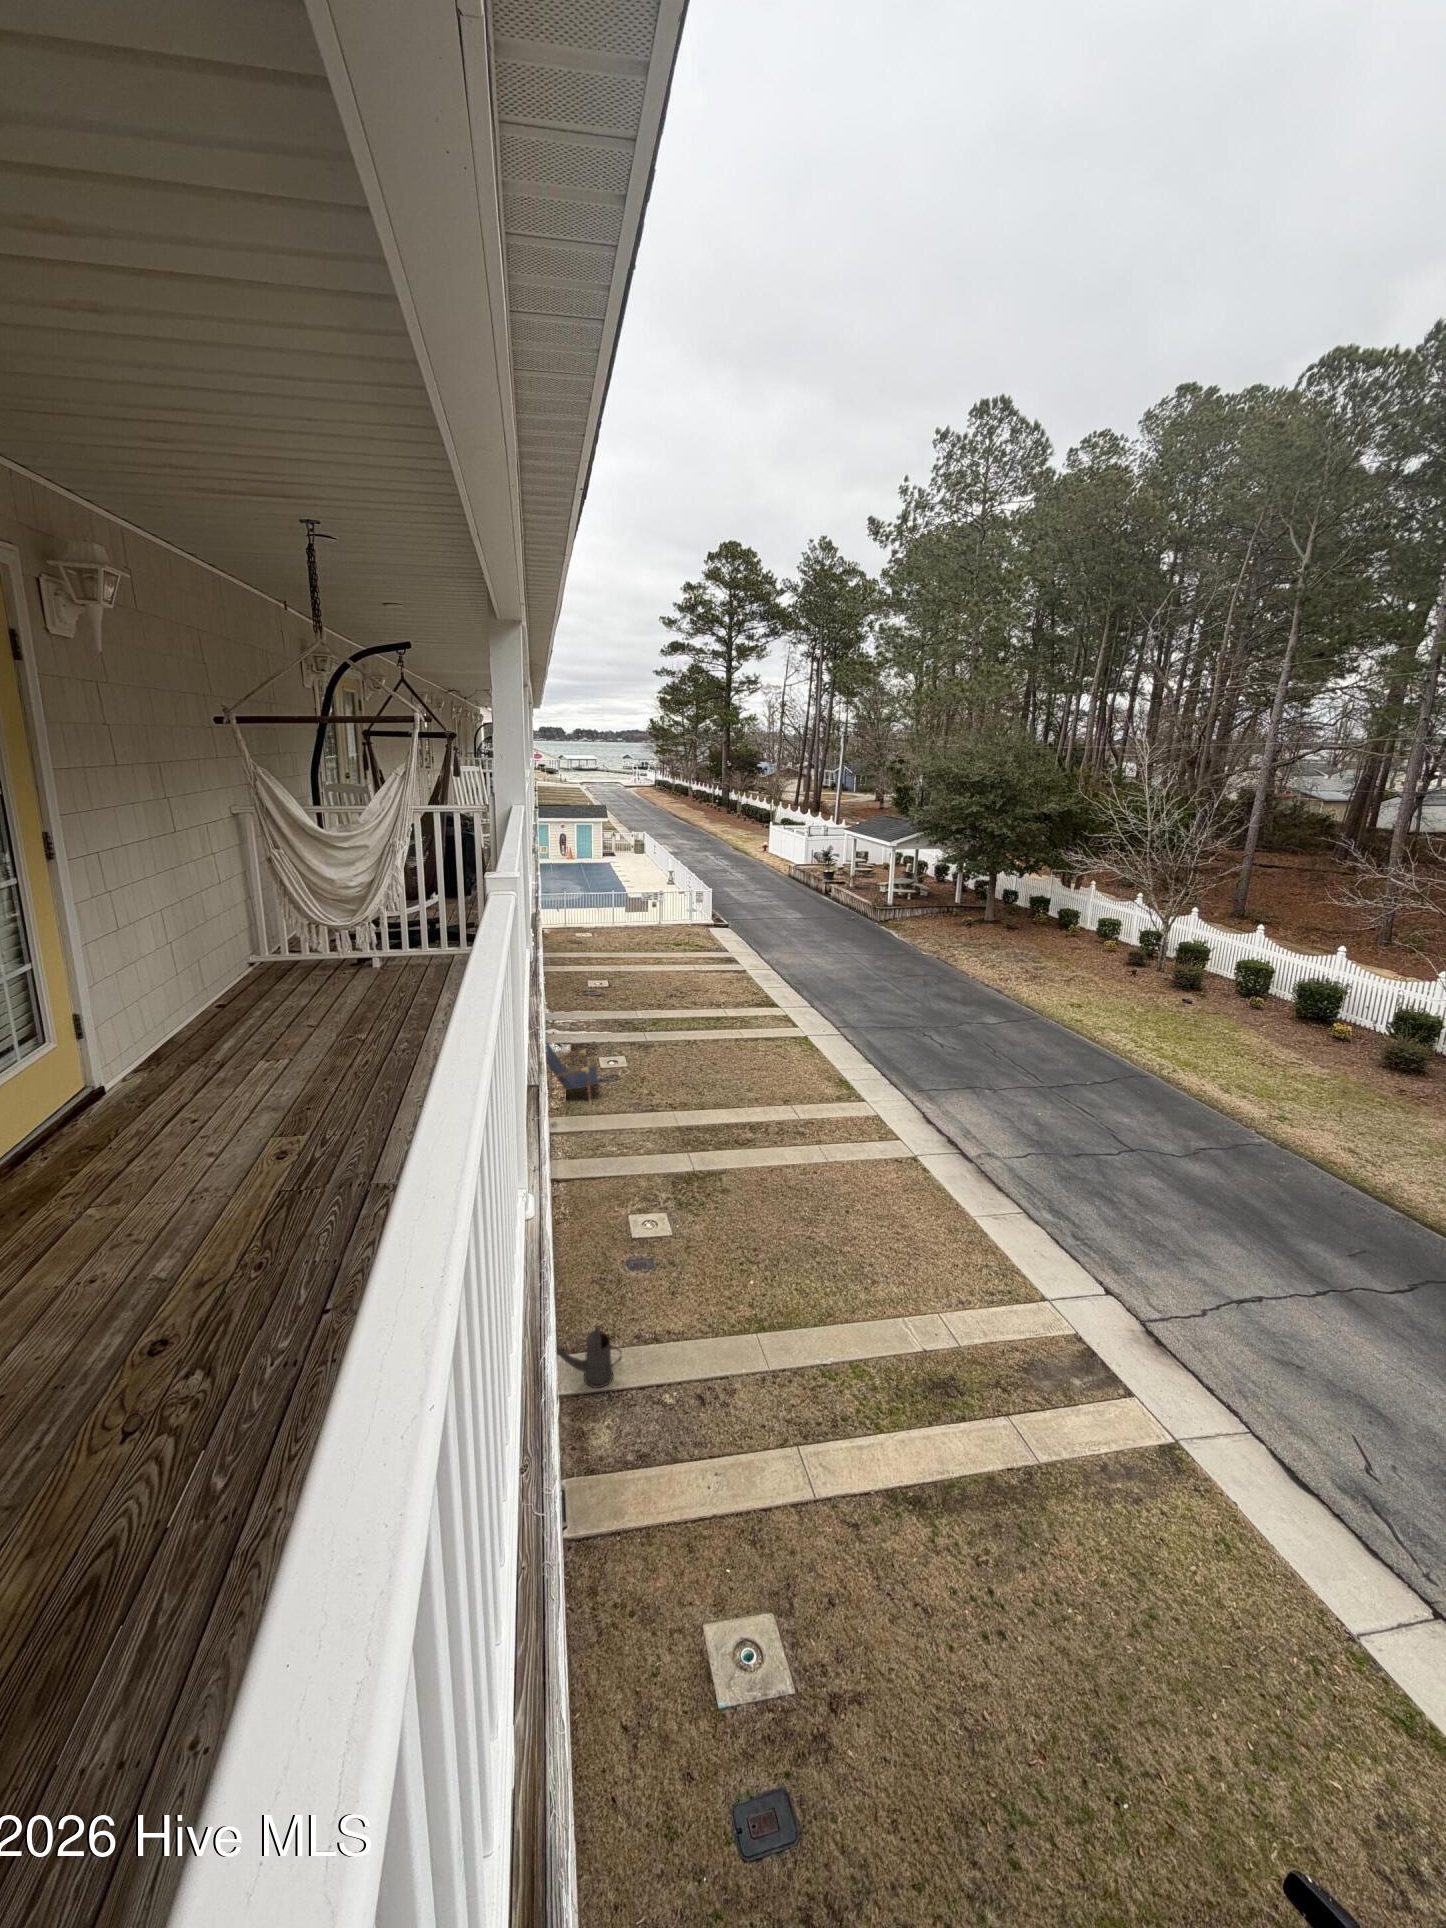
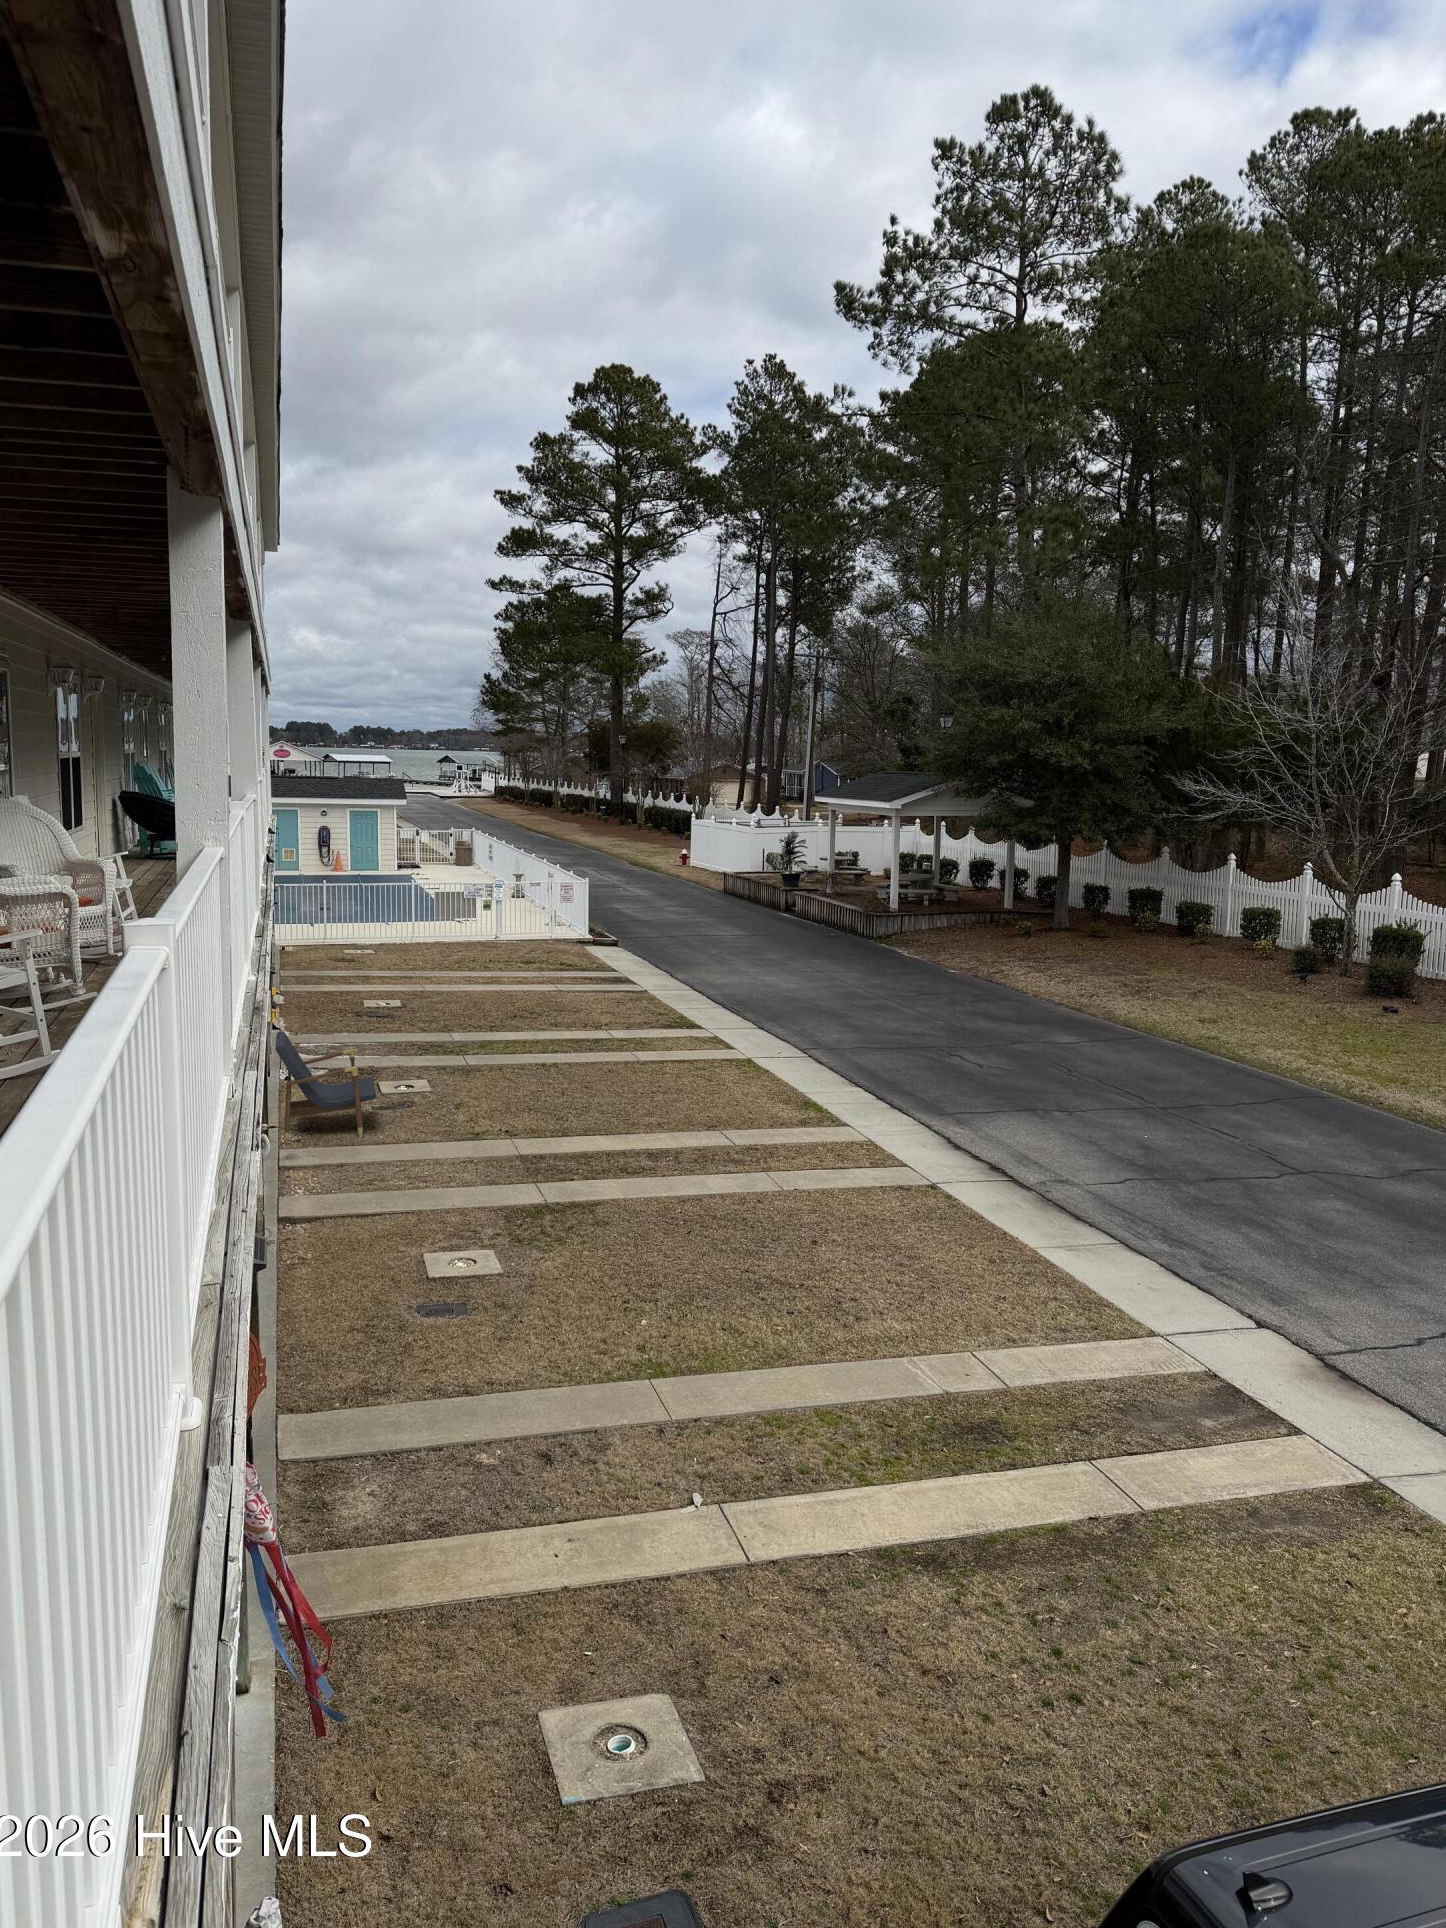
watering can: present [557,1325,621,1388] -> none [265,1337,401,1453]

